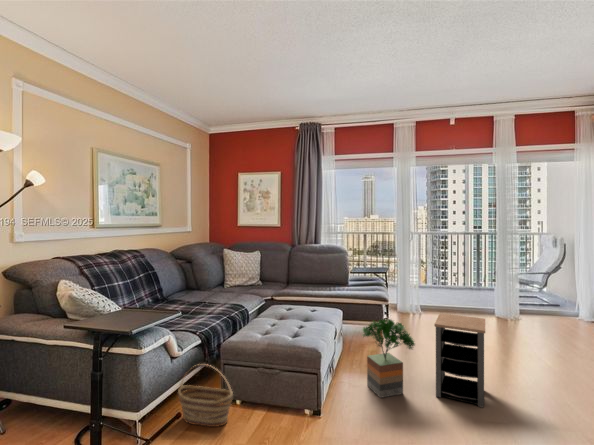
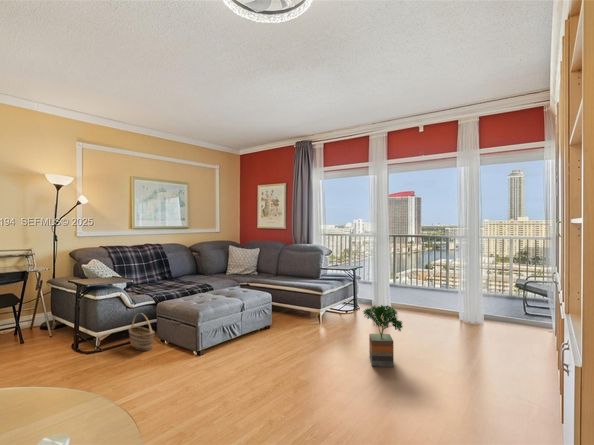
side table: present [434,313,485,408] -> none [288,299,336,370]
potted tree: present [362,319,415,398] -> present [363,305,402,367]

